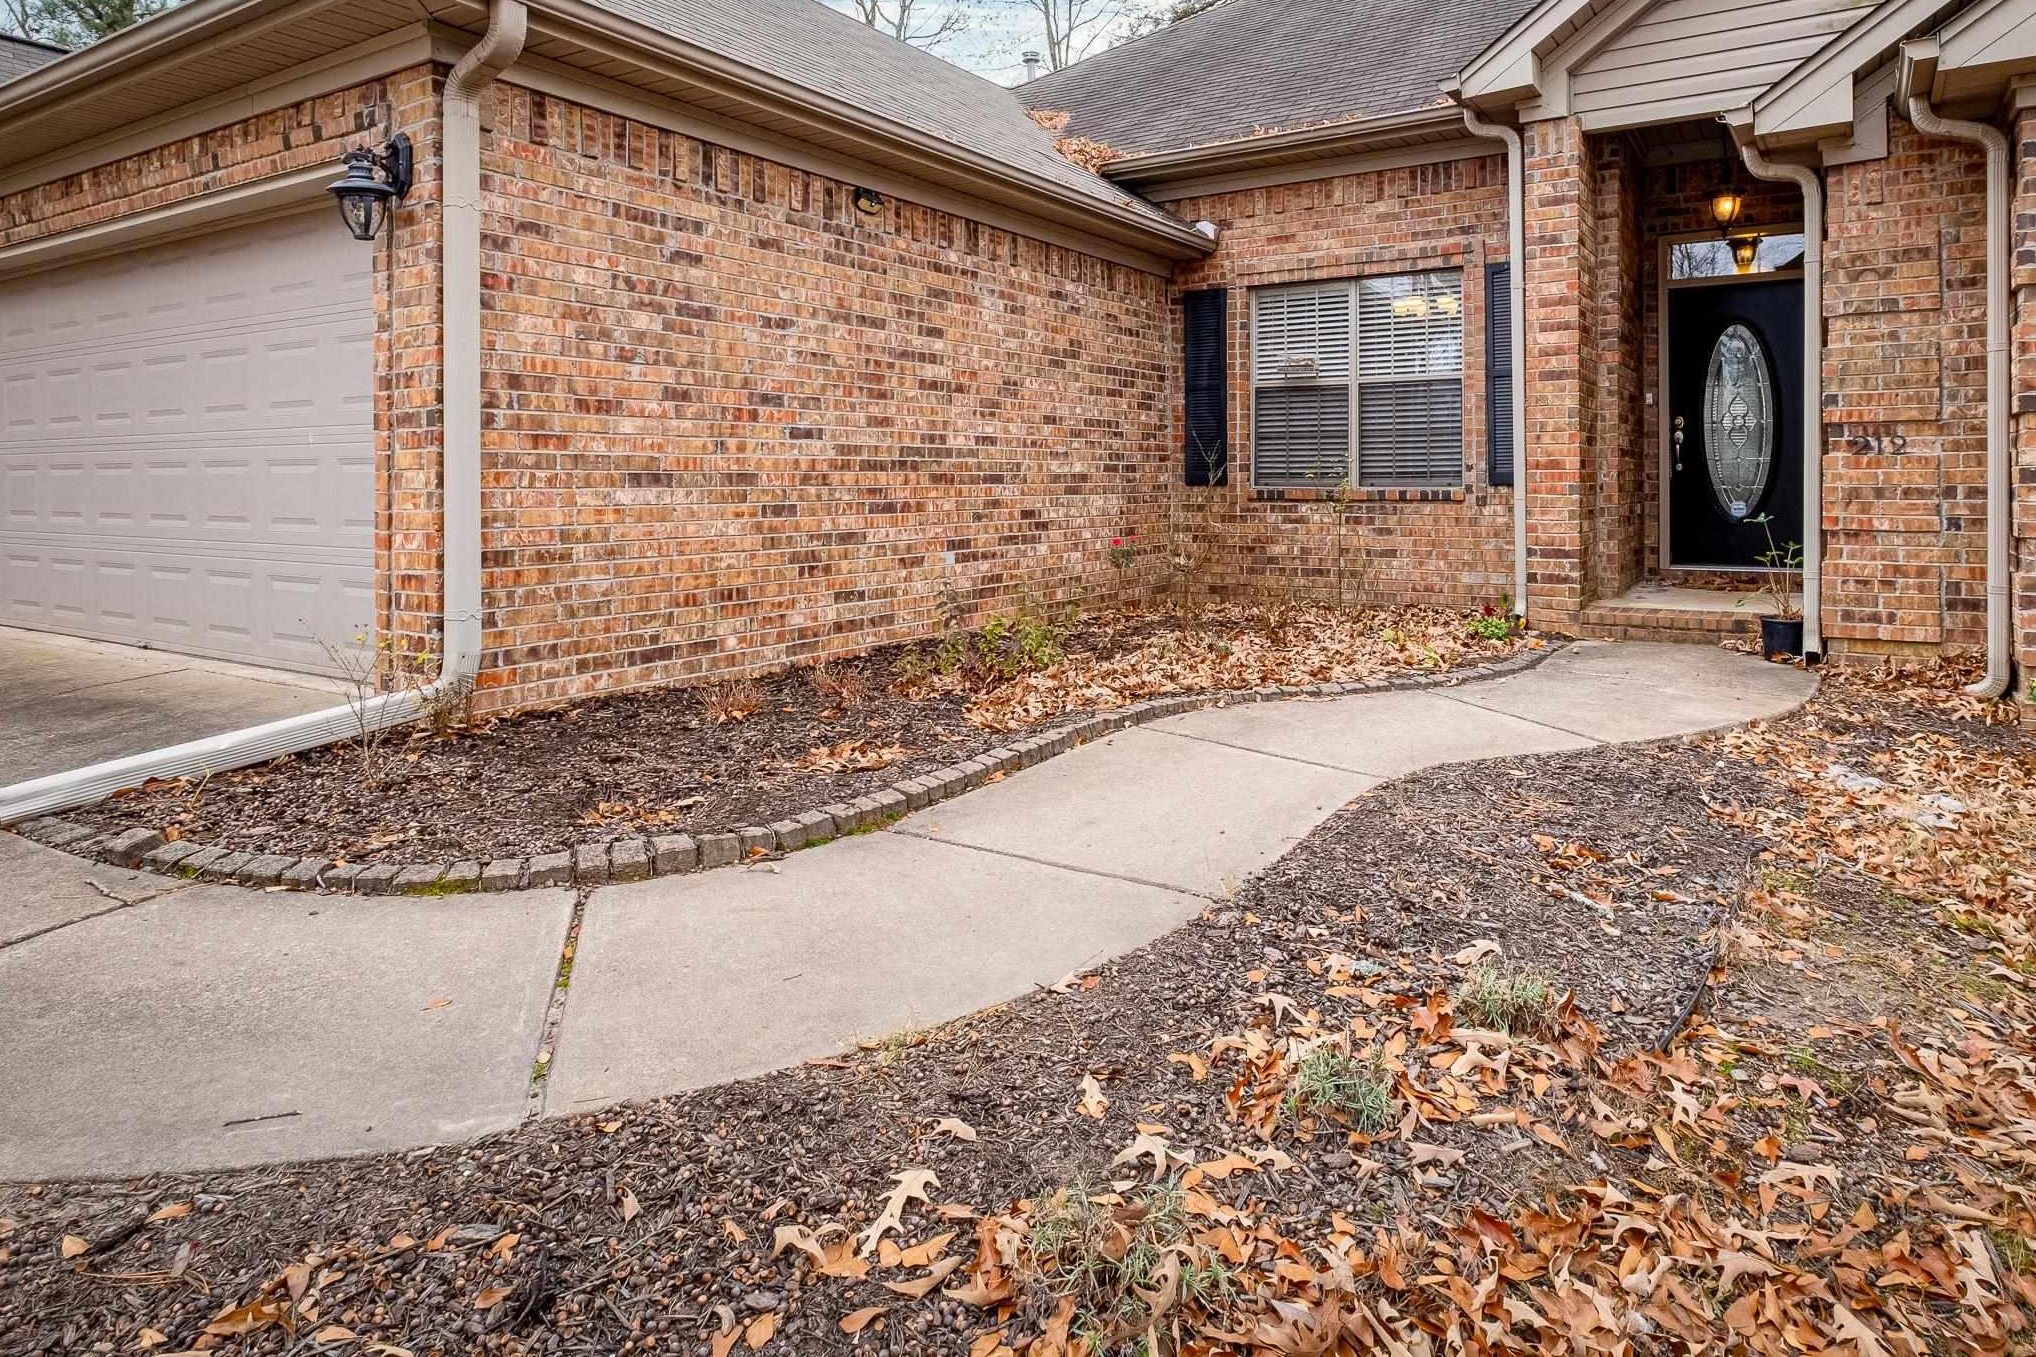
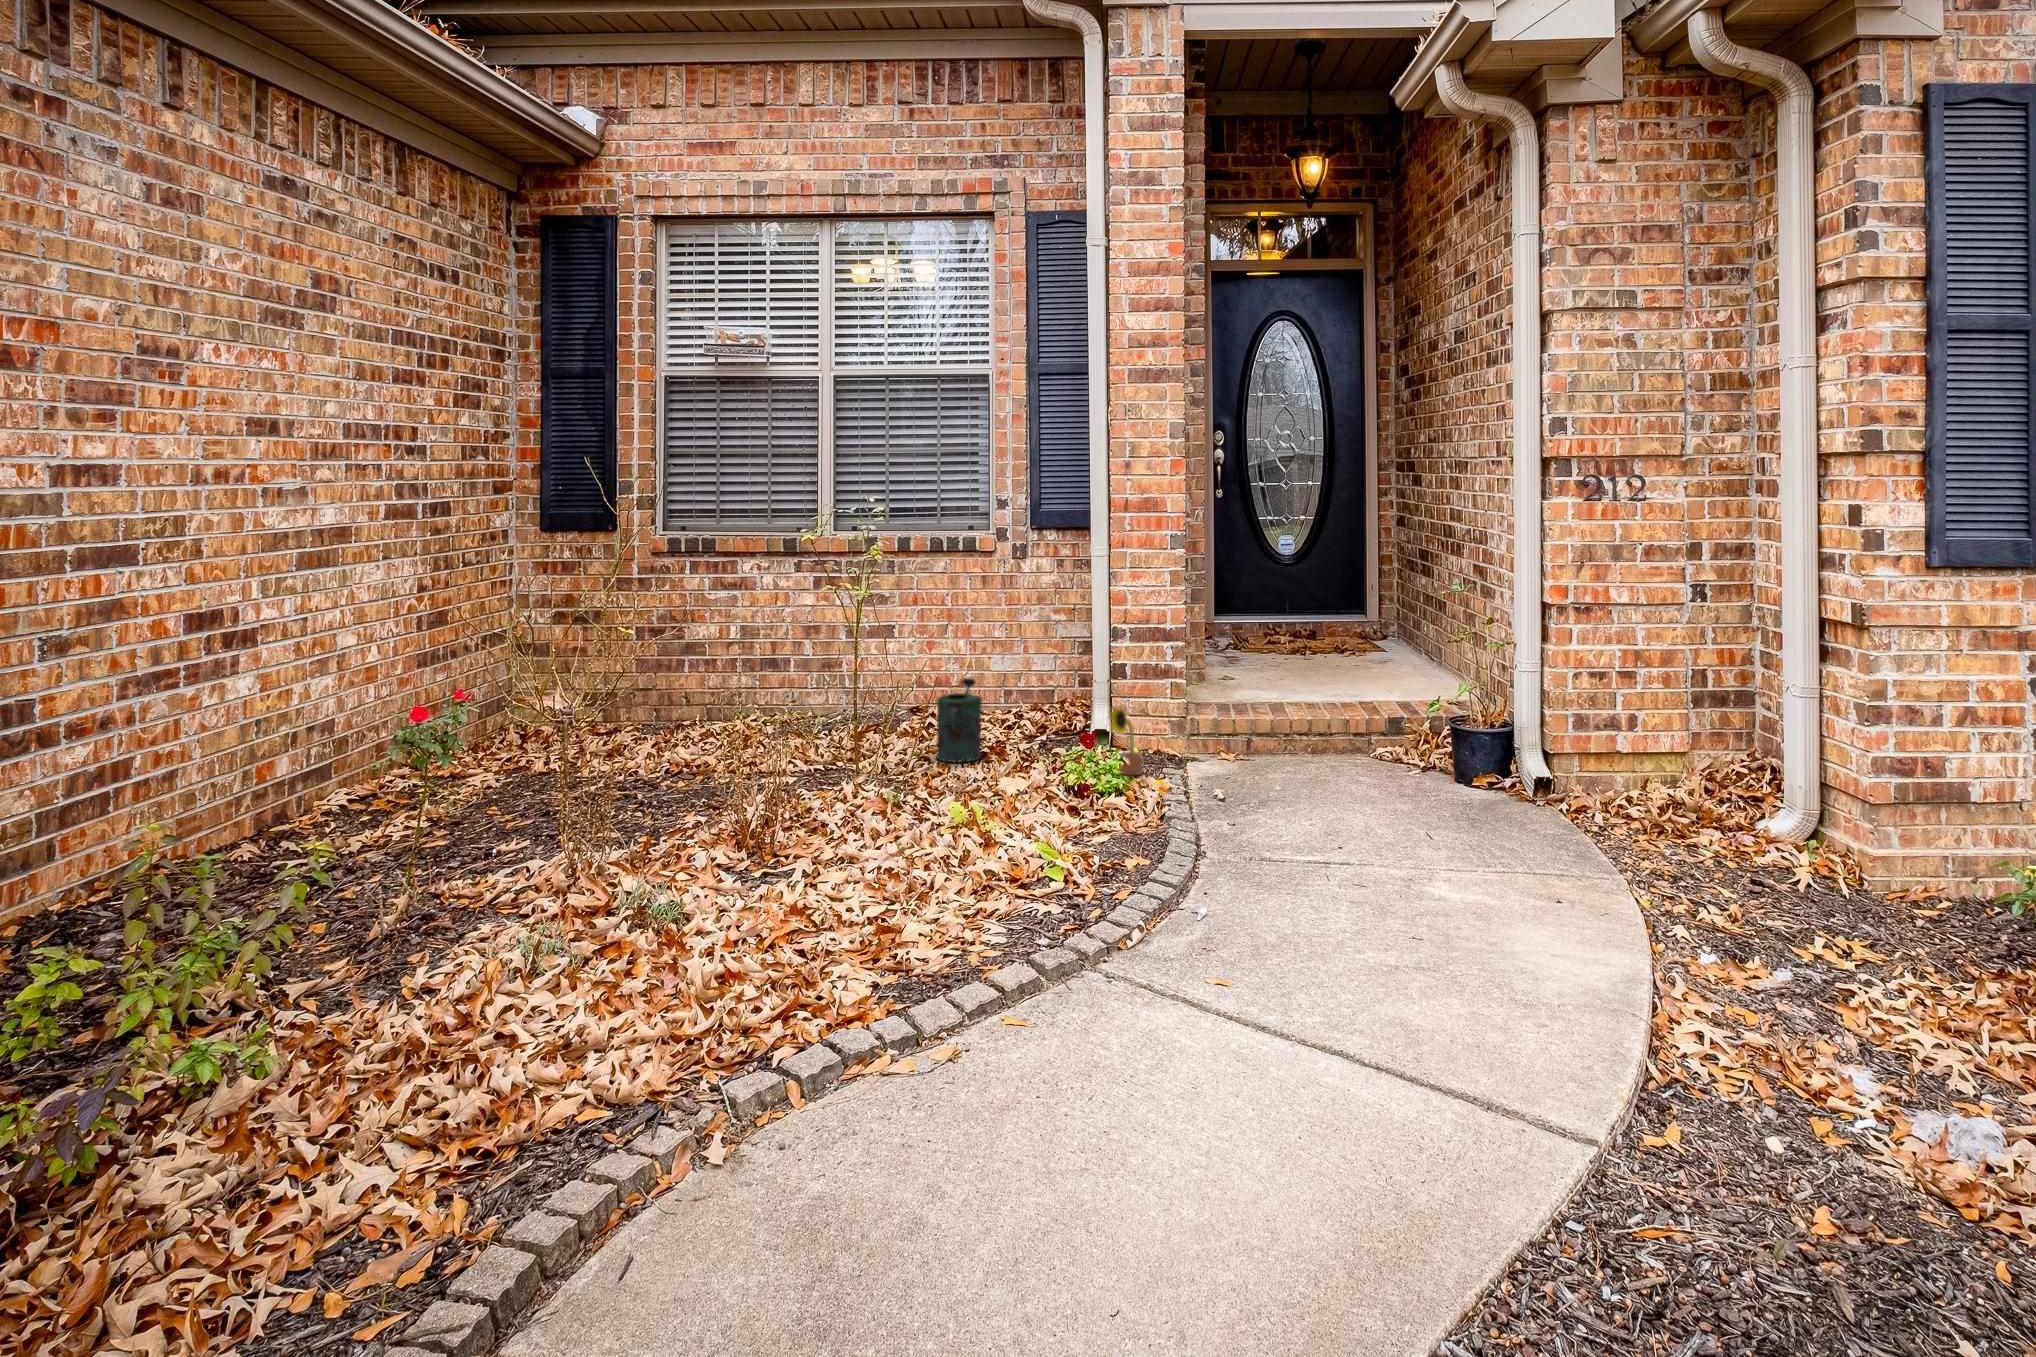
watering can: none [1393,572,1423,621] -> present [936,678,982,762]

